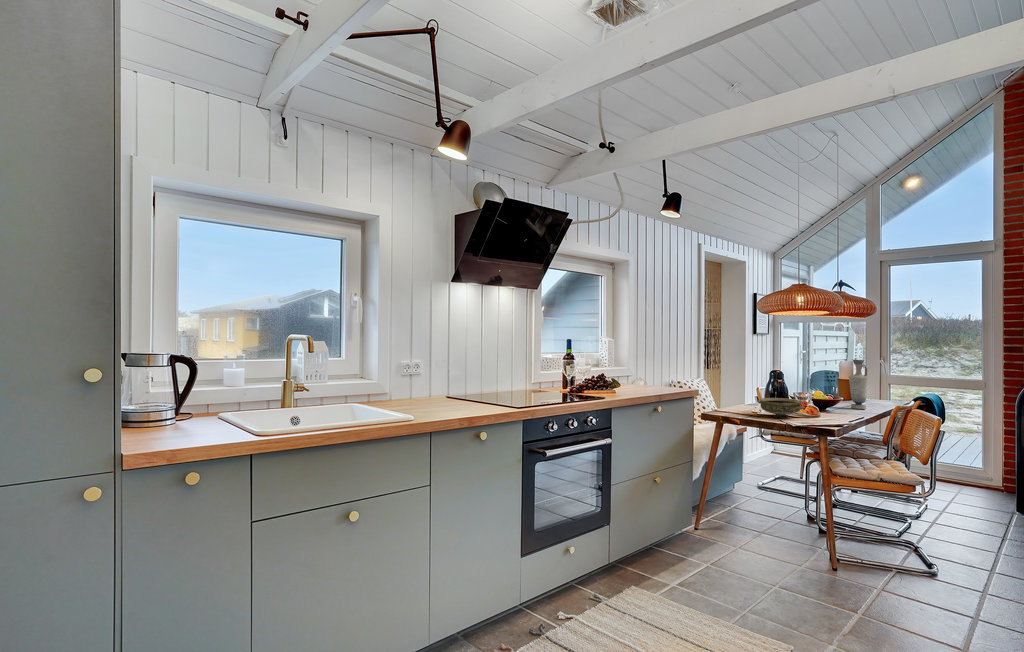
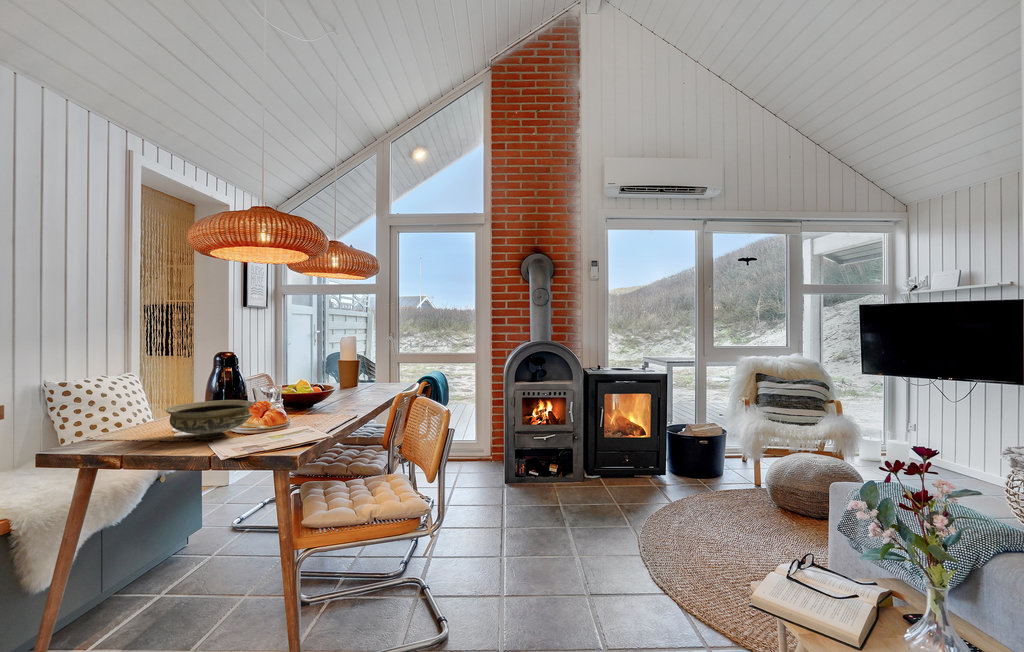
vase: present [849,360,868,409] -> none [346,332,370,399]

